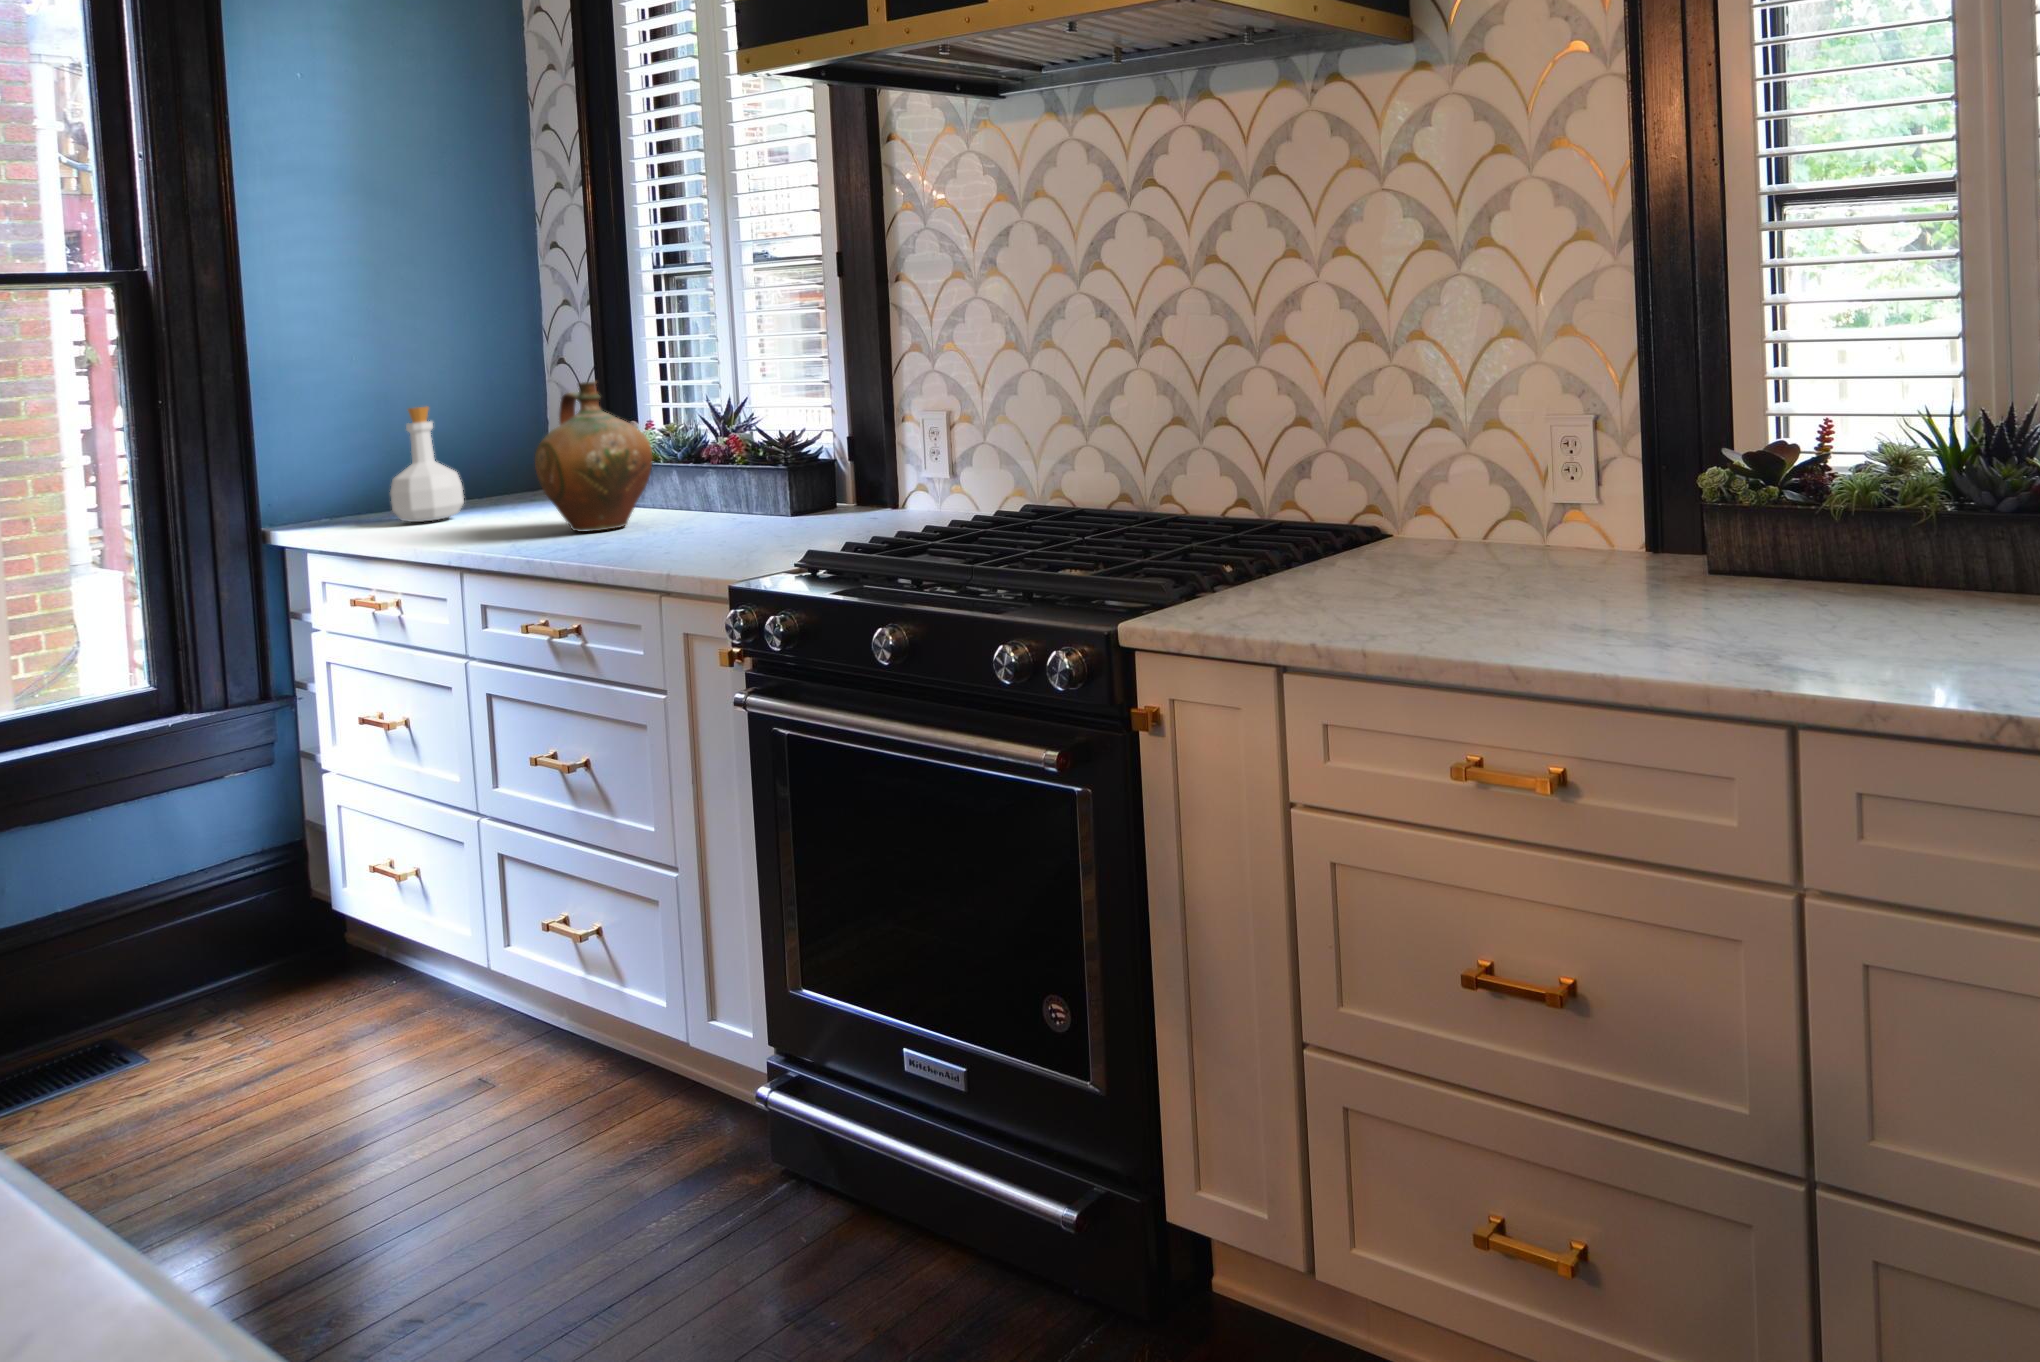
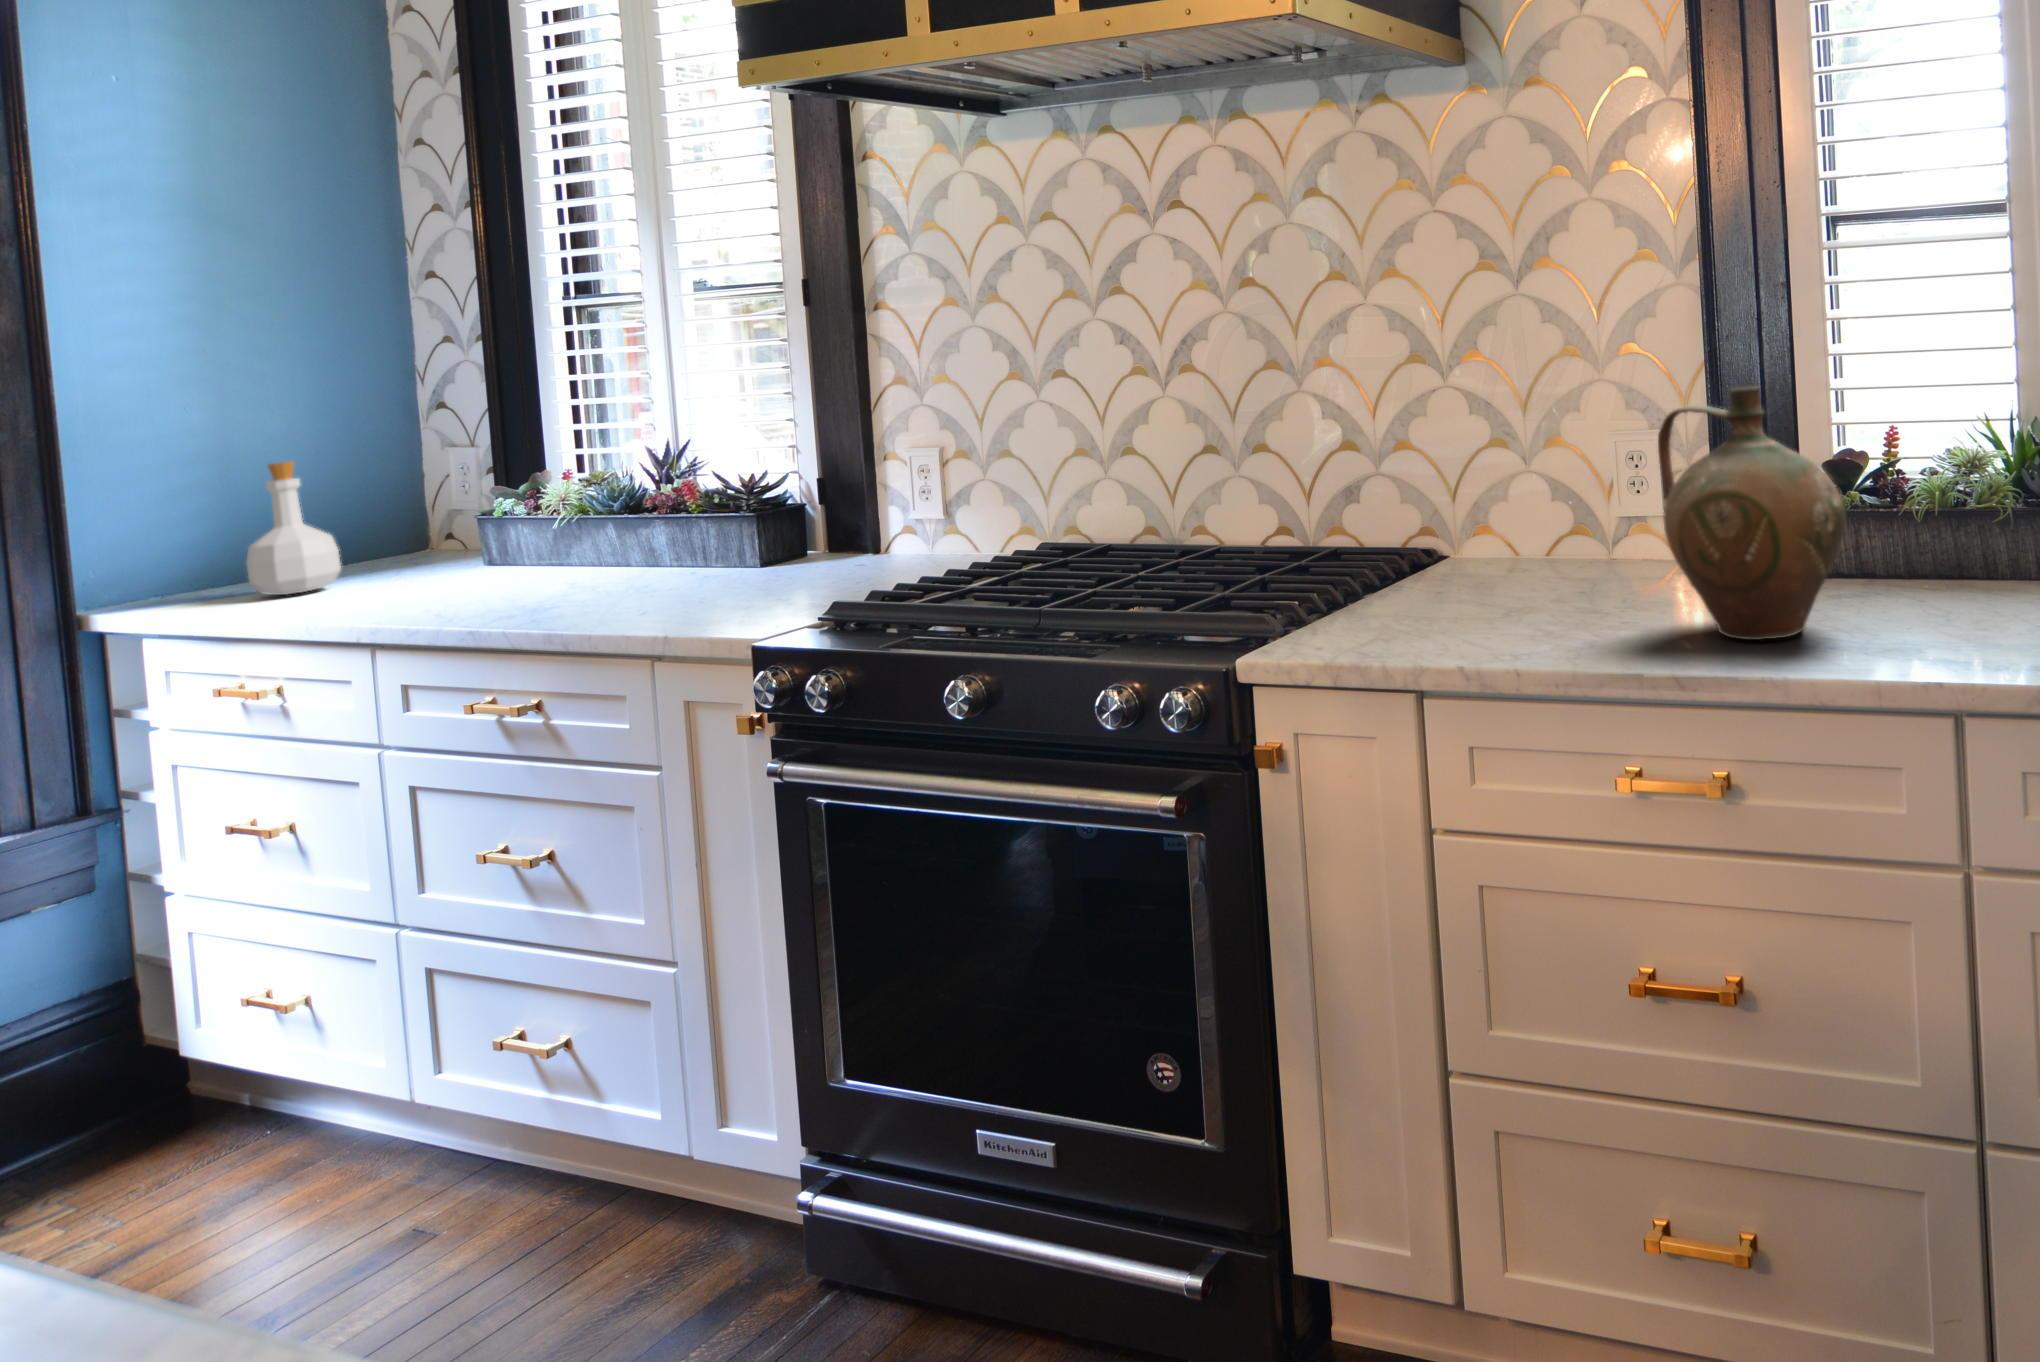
ceramic jug: present [535,382,652,532] -> present [1658,386,1846,640]

